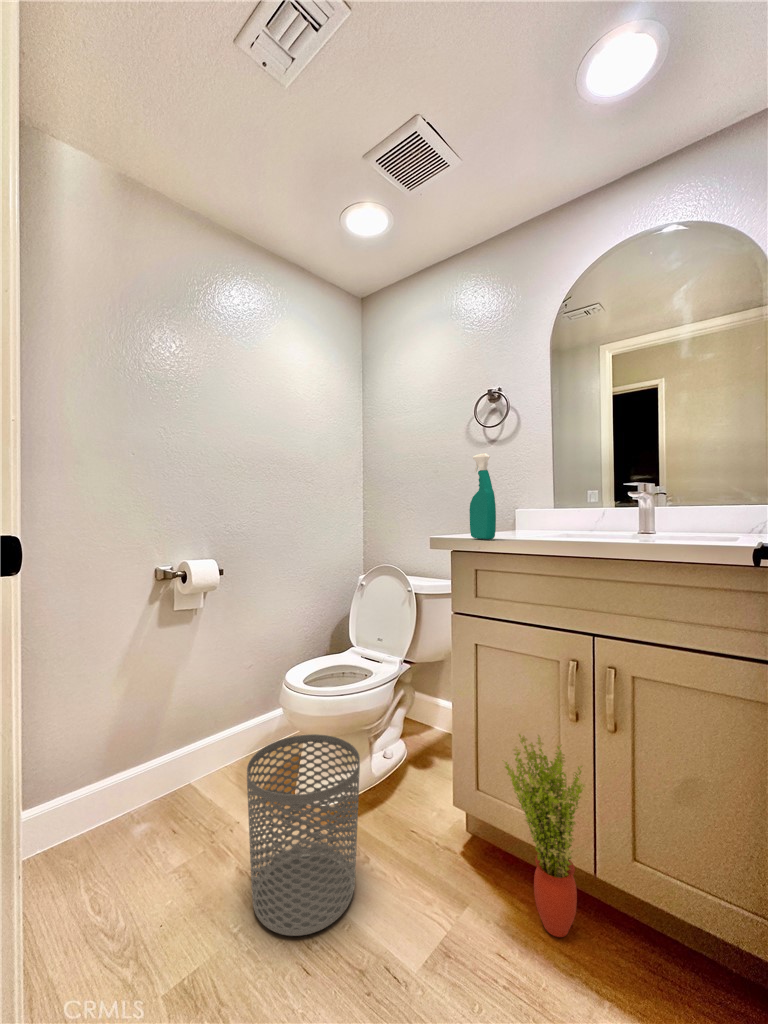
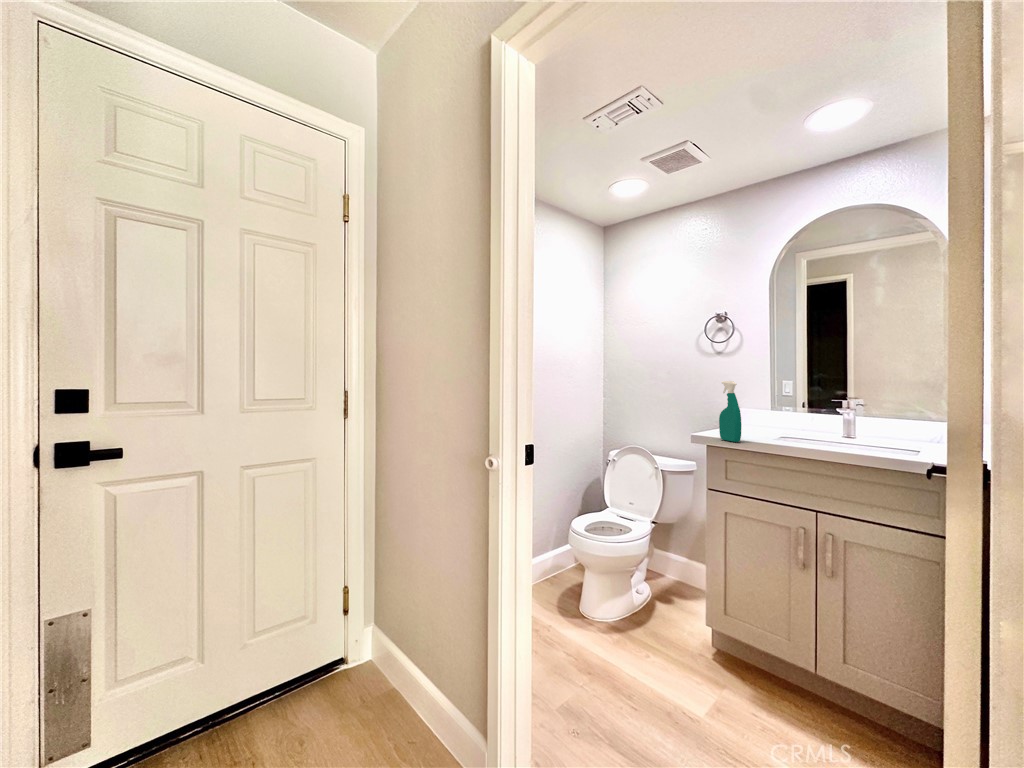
waste bin: present [247,734,360,936] -> none [572,572,647,694]
potted plant: present [505,734,585,937] -> none [750,575,812,708]

